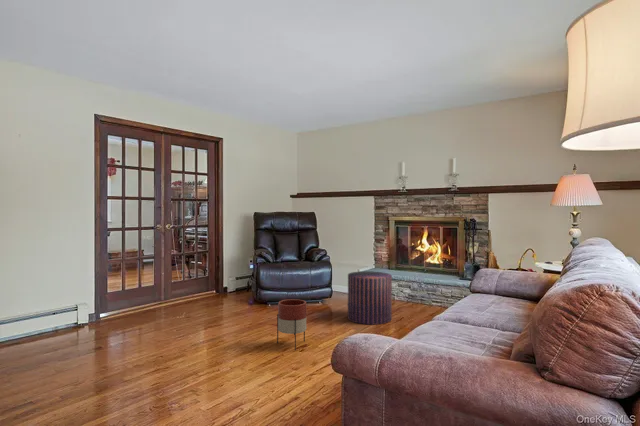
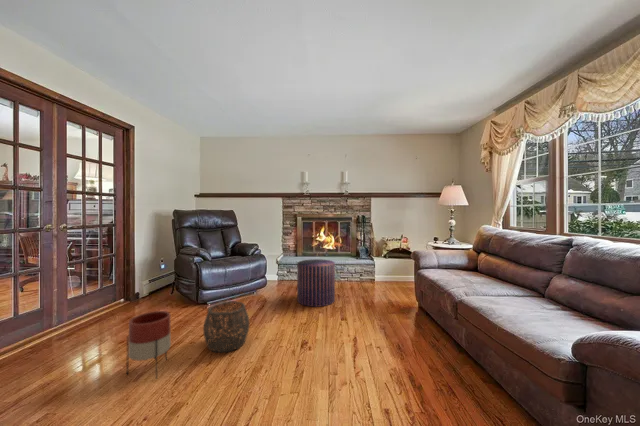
woven basket: none [229,297,268,338] -> present [203,301,249,353]
planter: present [277,299,307,350] -> present [127,311,171,378]

